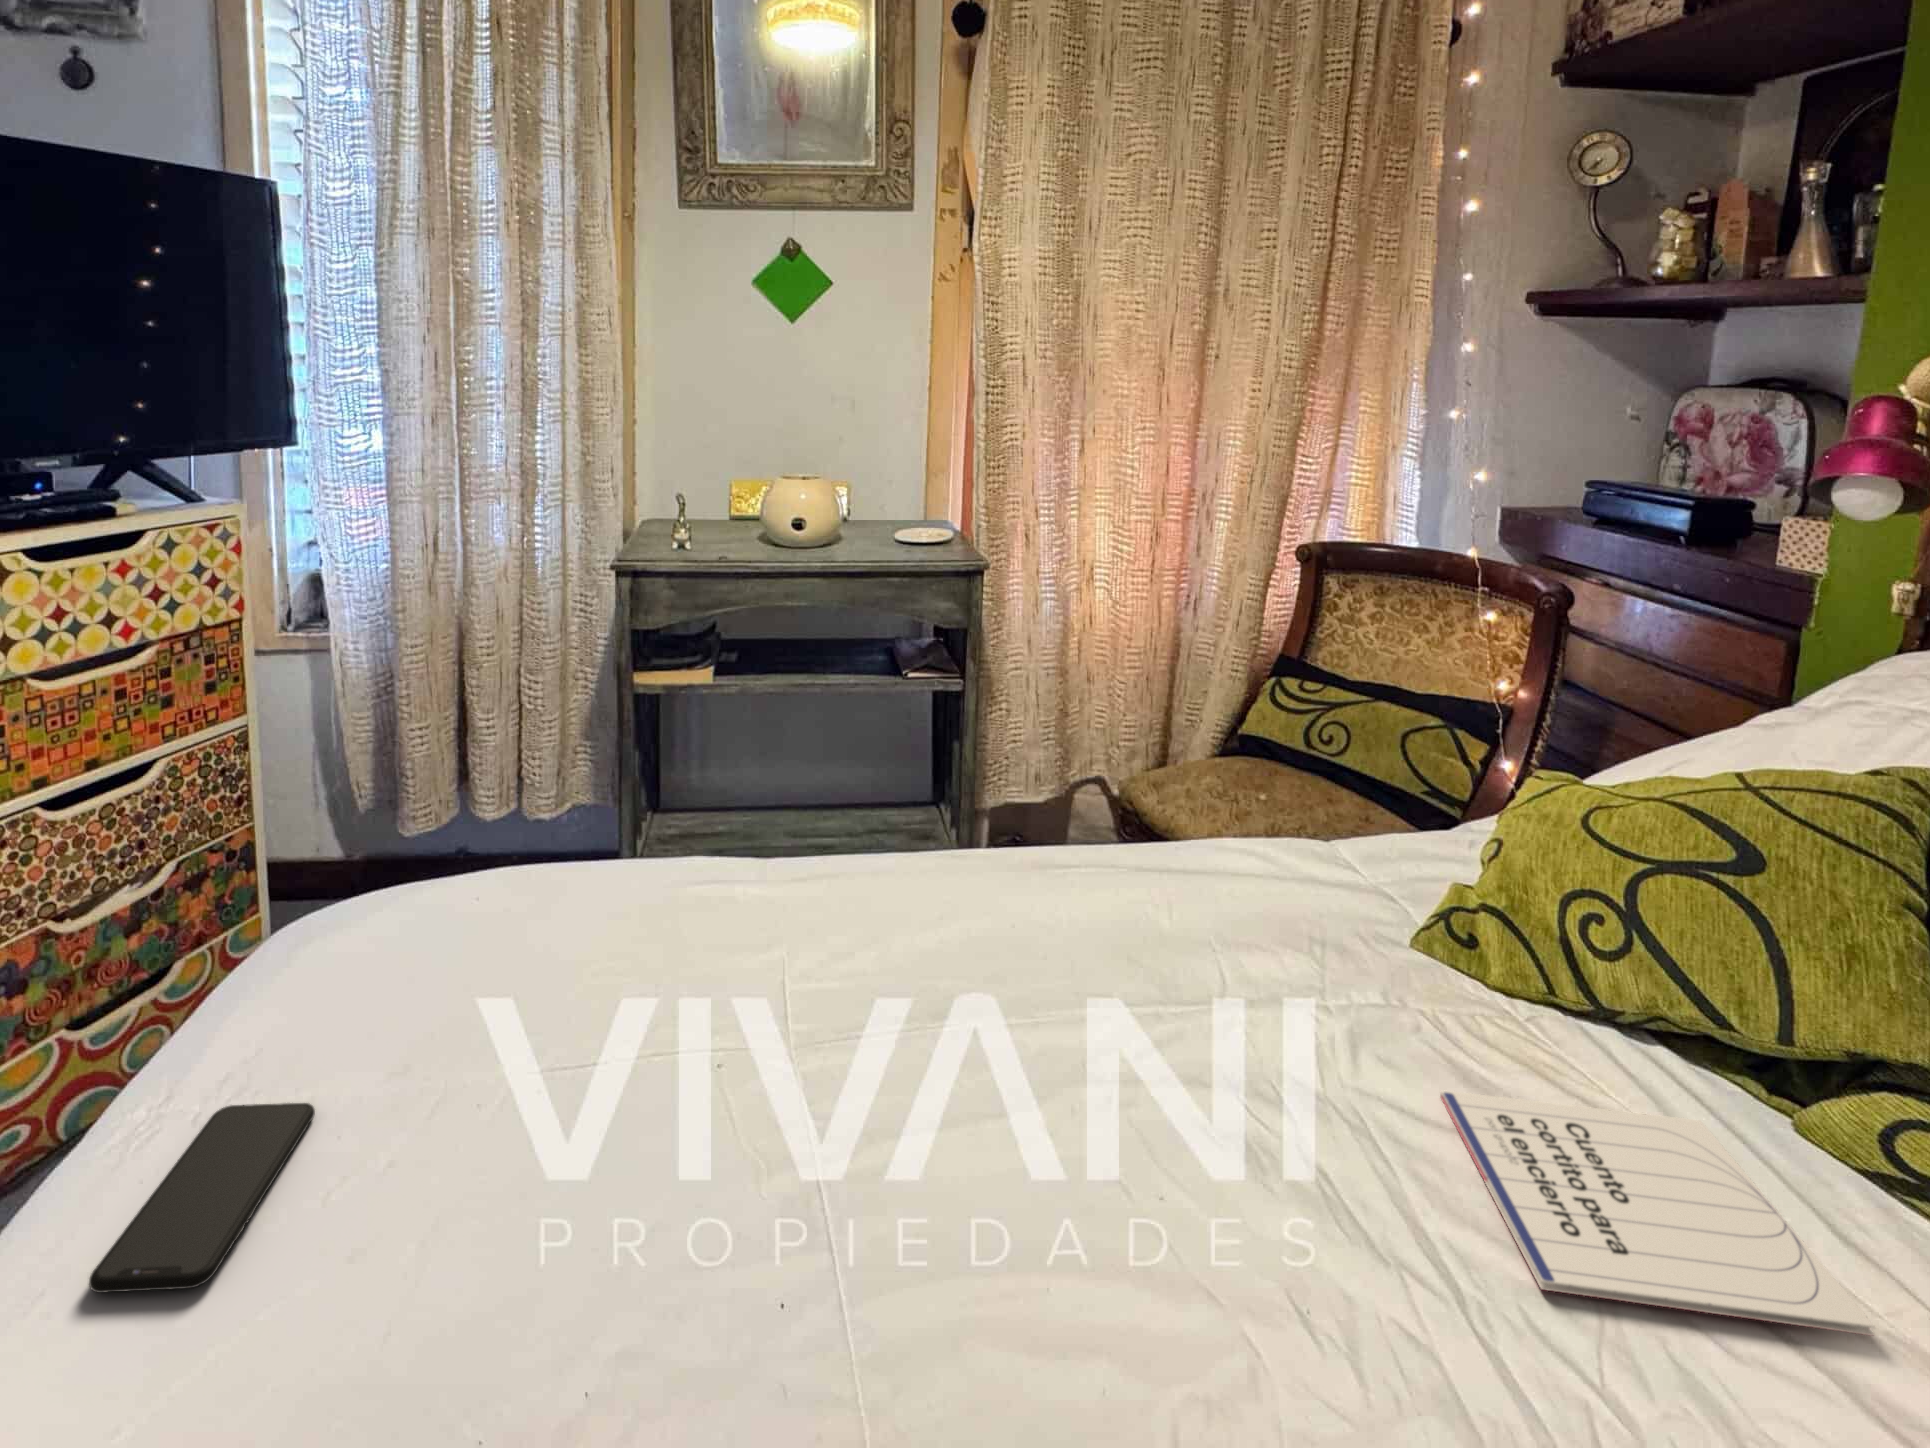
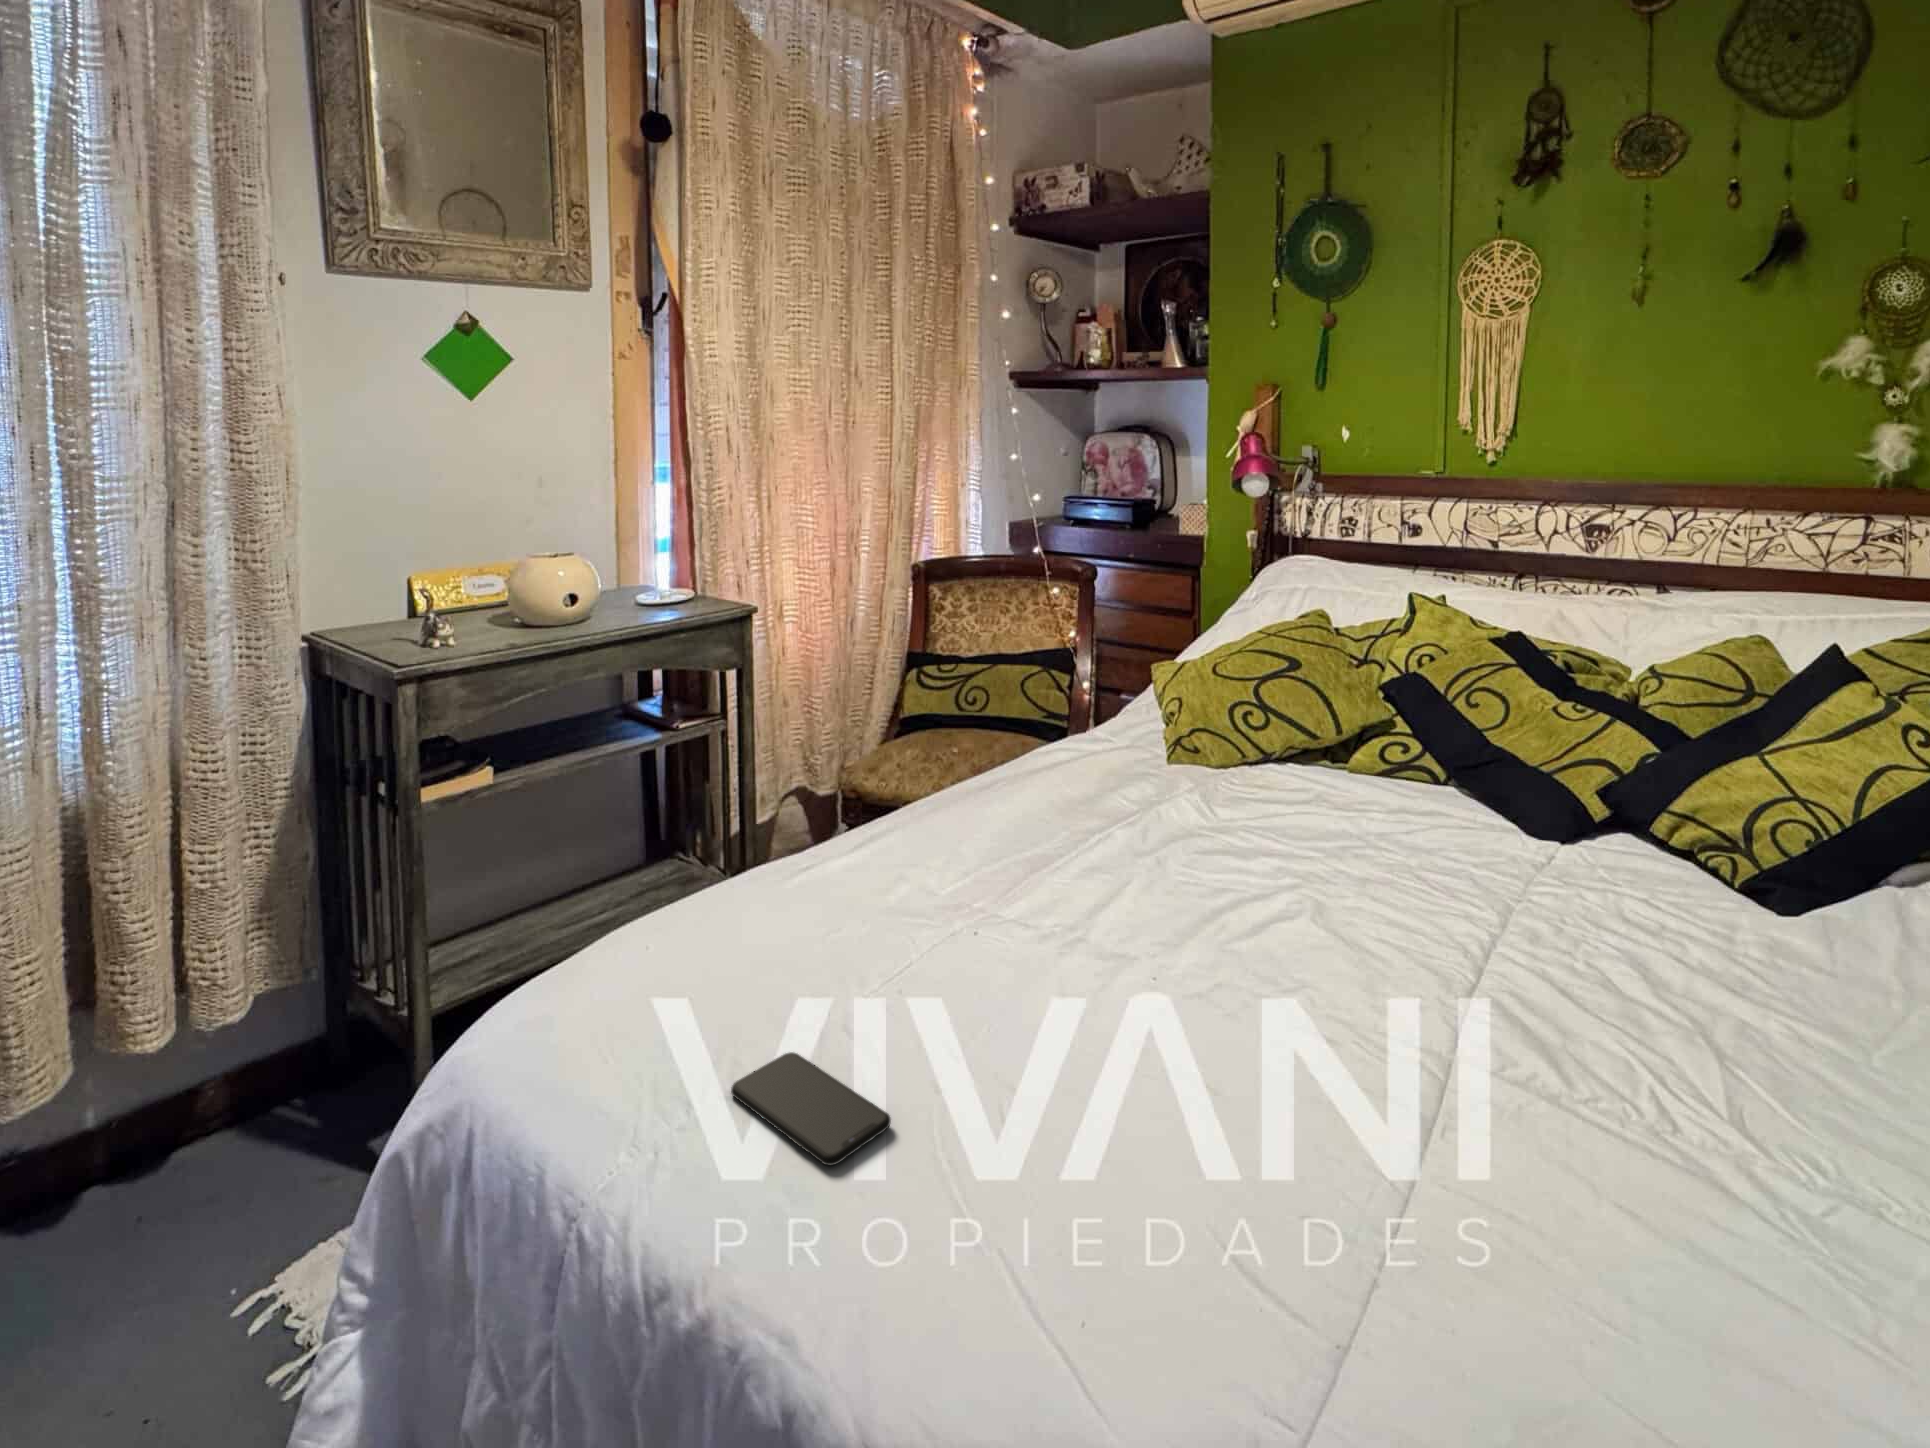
notebook: present [1440,1090,1875,1336] -> none [1247,776,1419,843]

